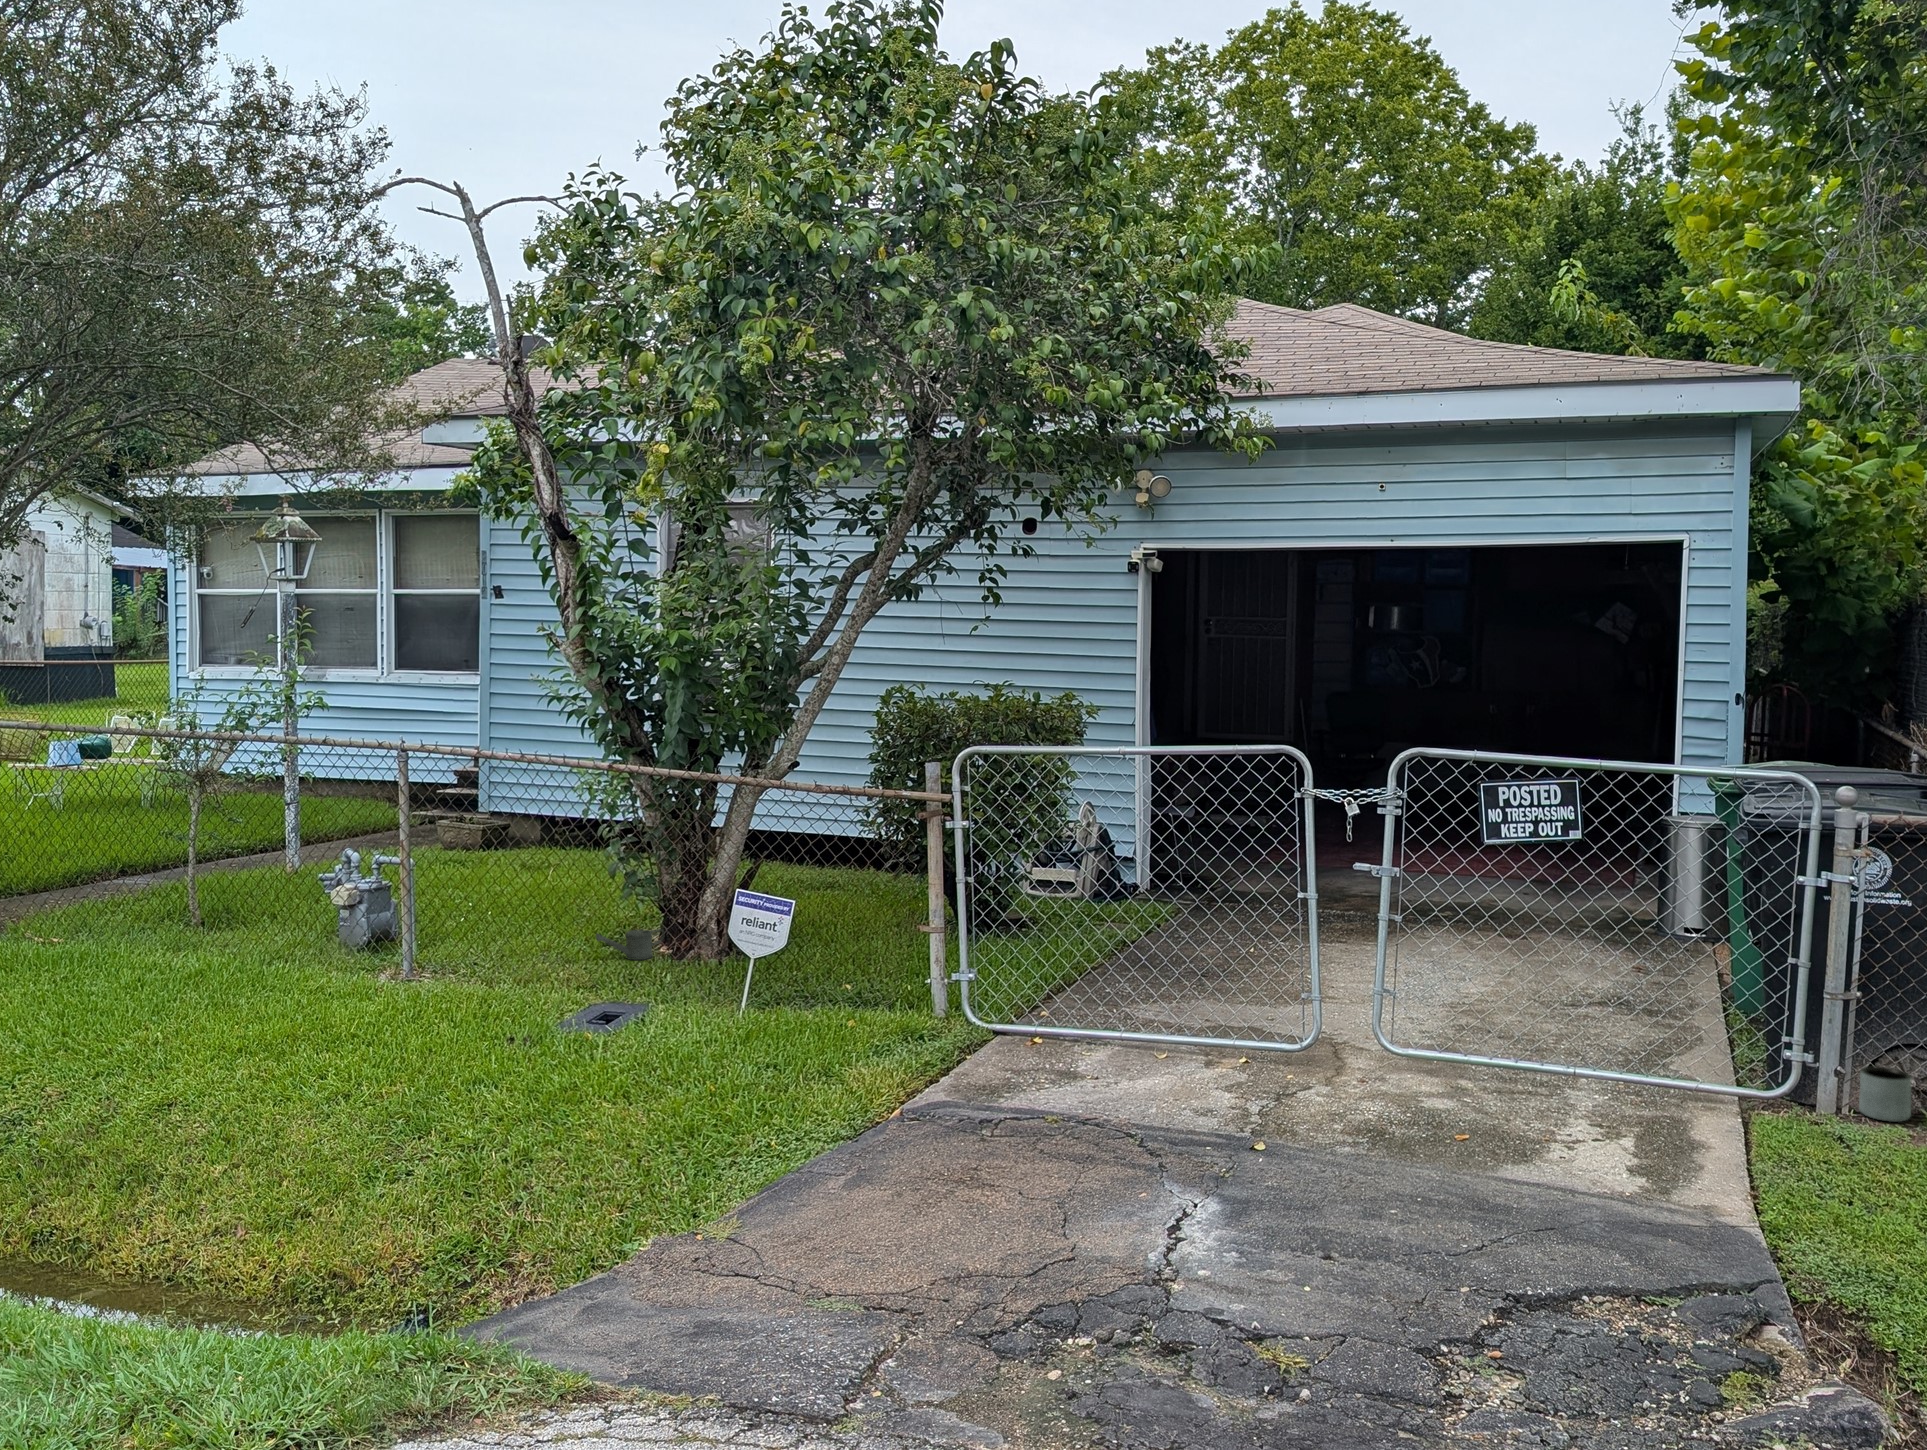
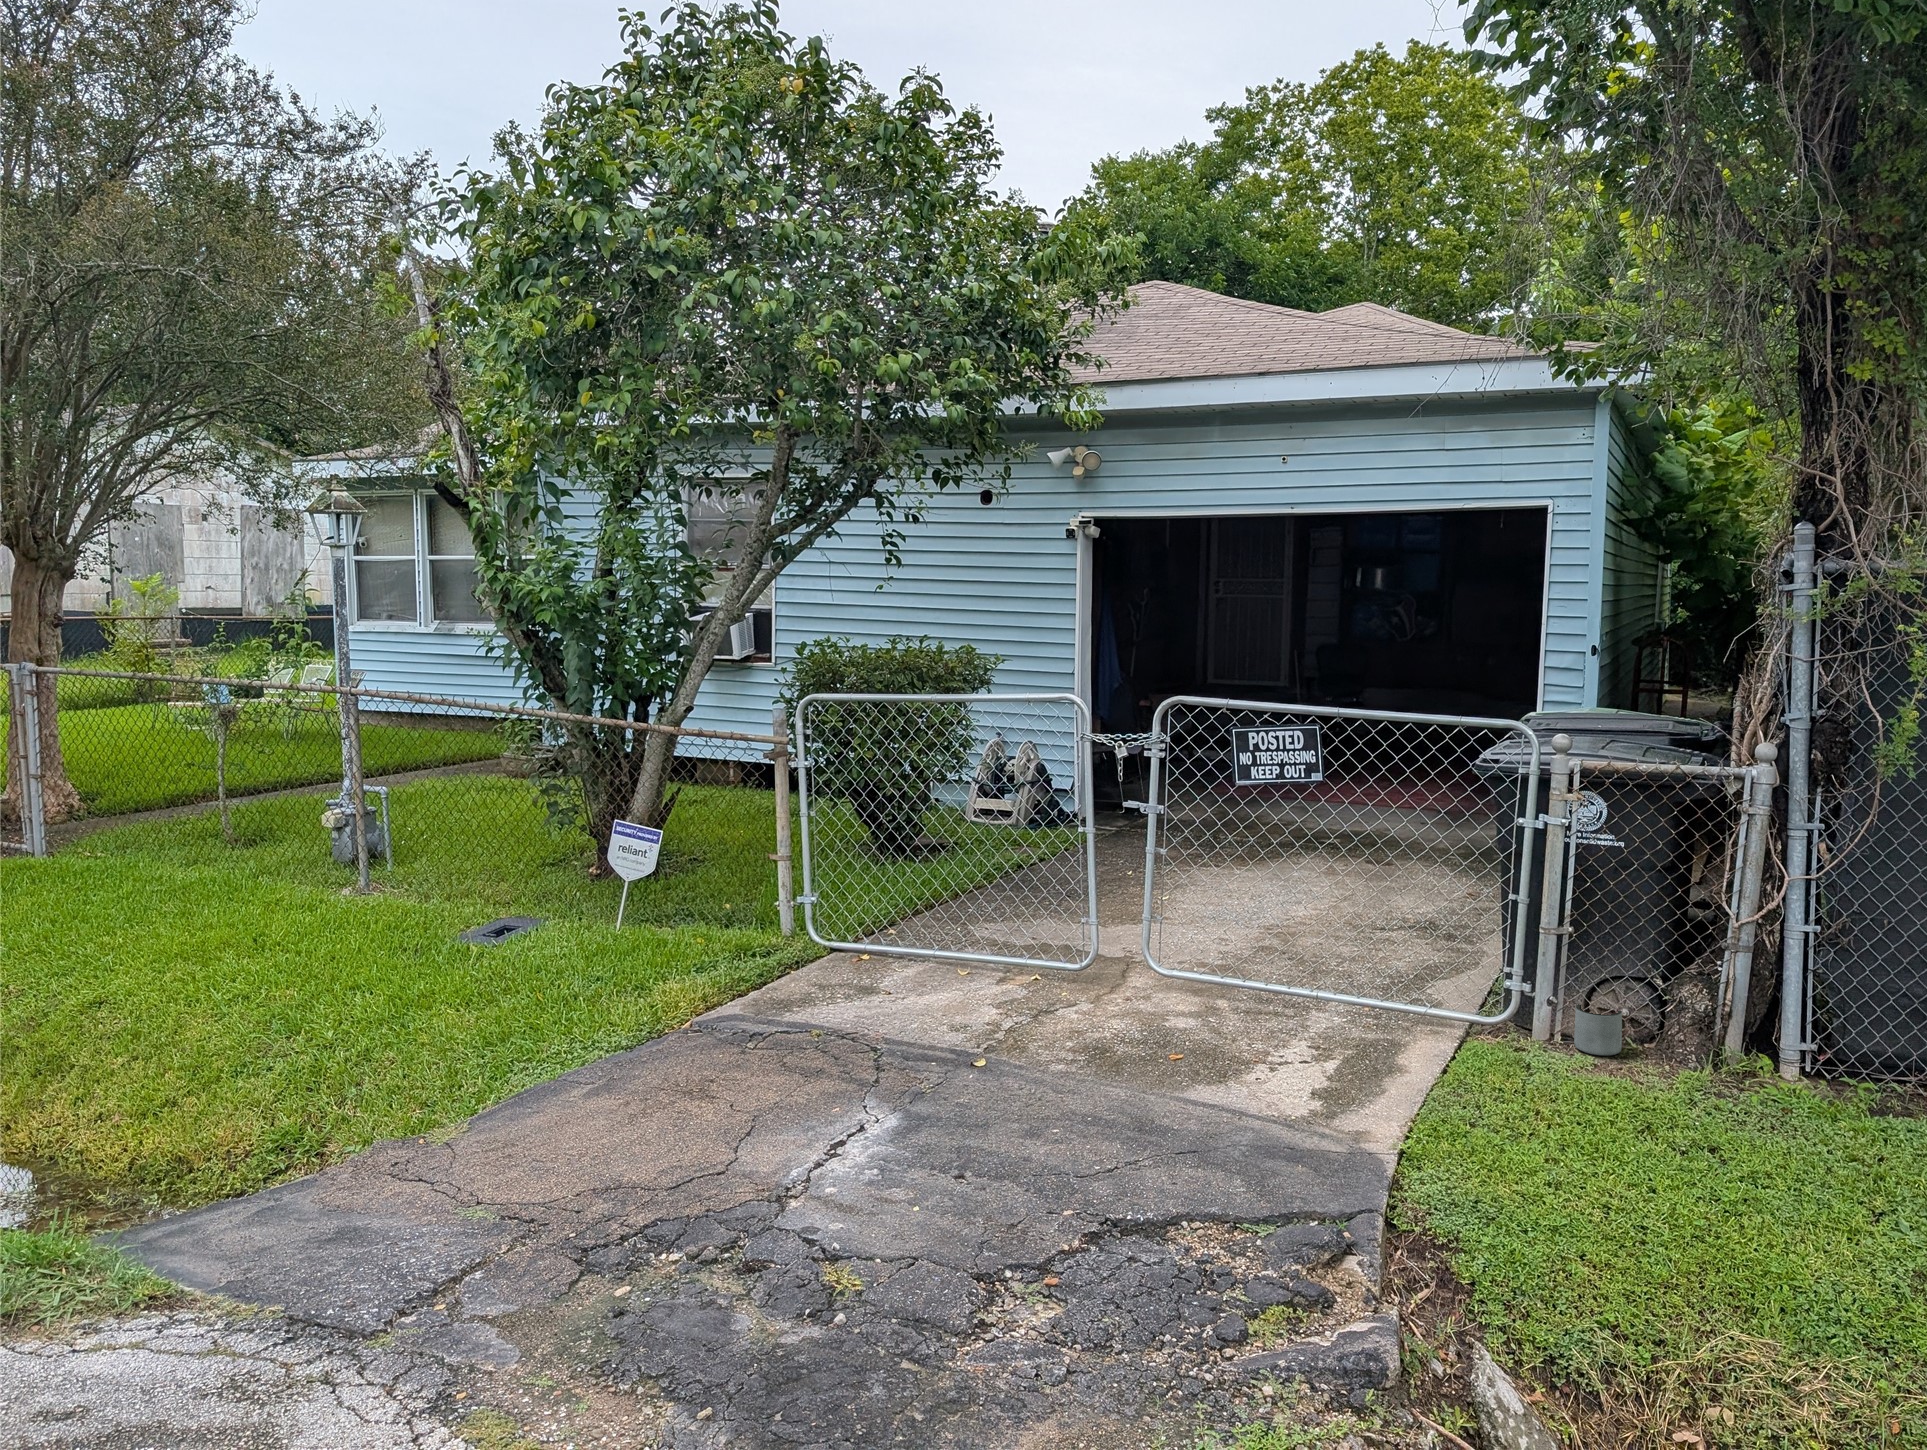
watering can: present [596,929,665,960] -> none [545,854,609,880]

